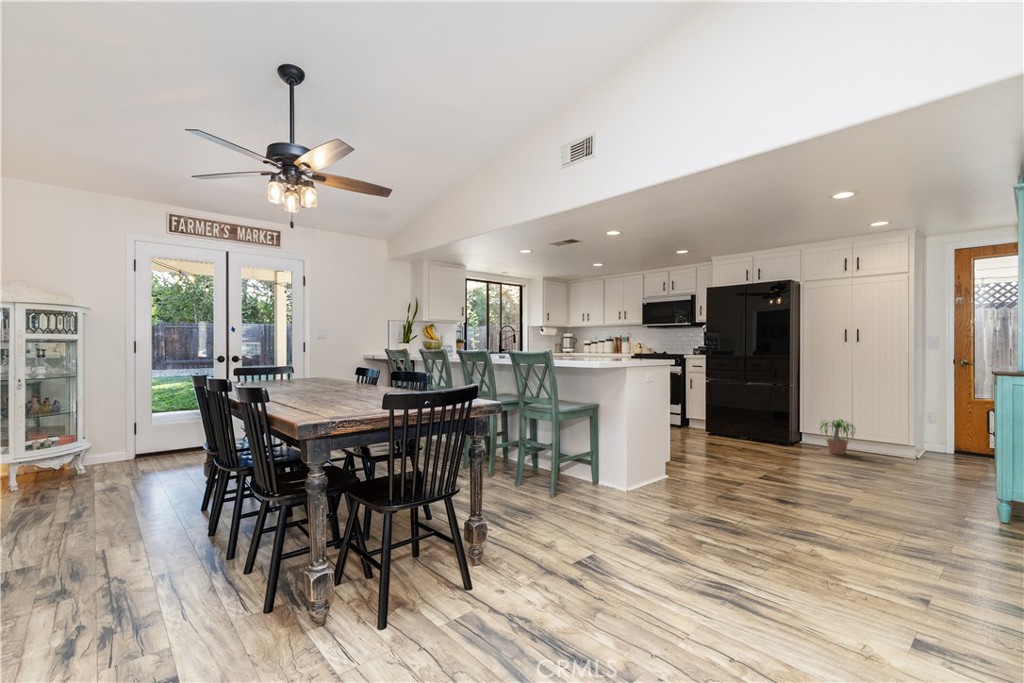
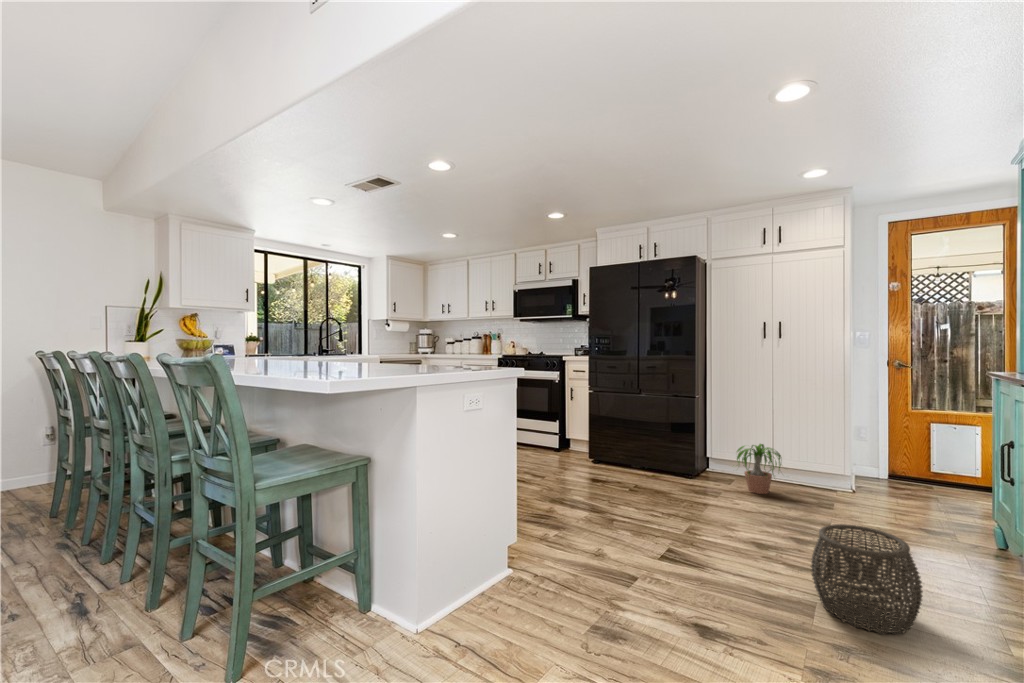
woven basket: none [844,453,909,507] -> present [811,524,923,634]

